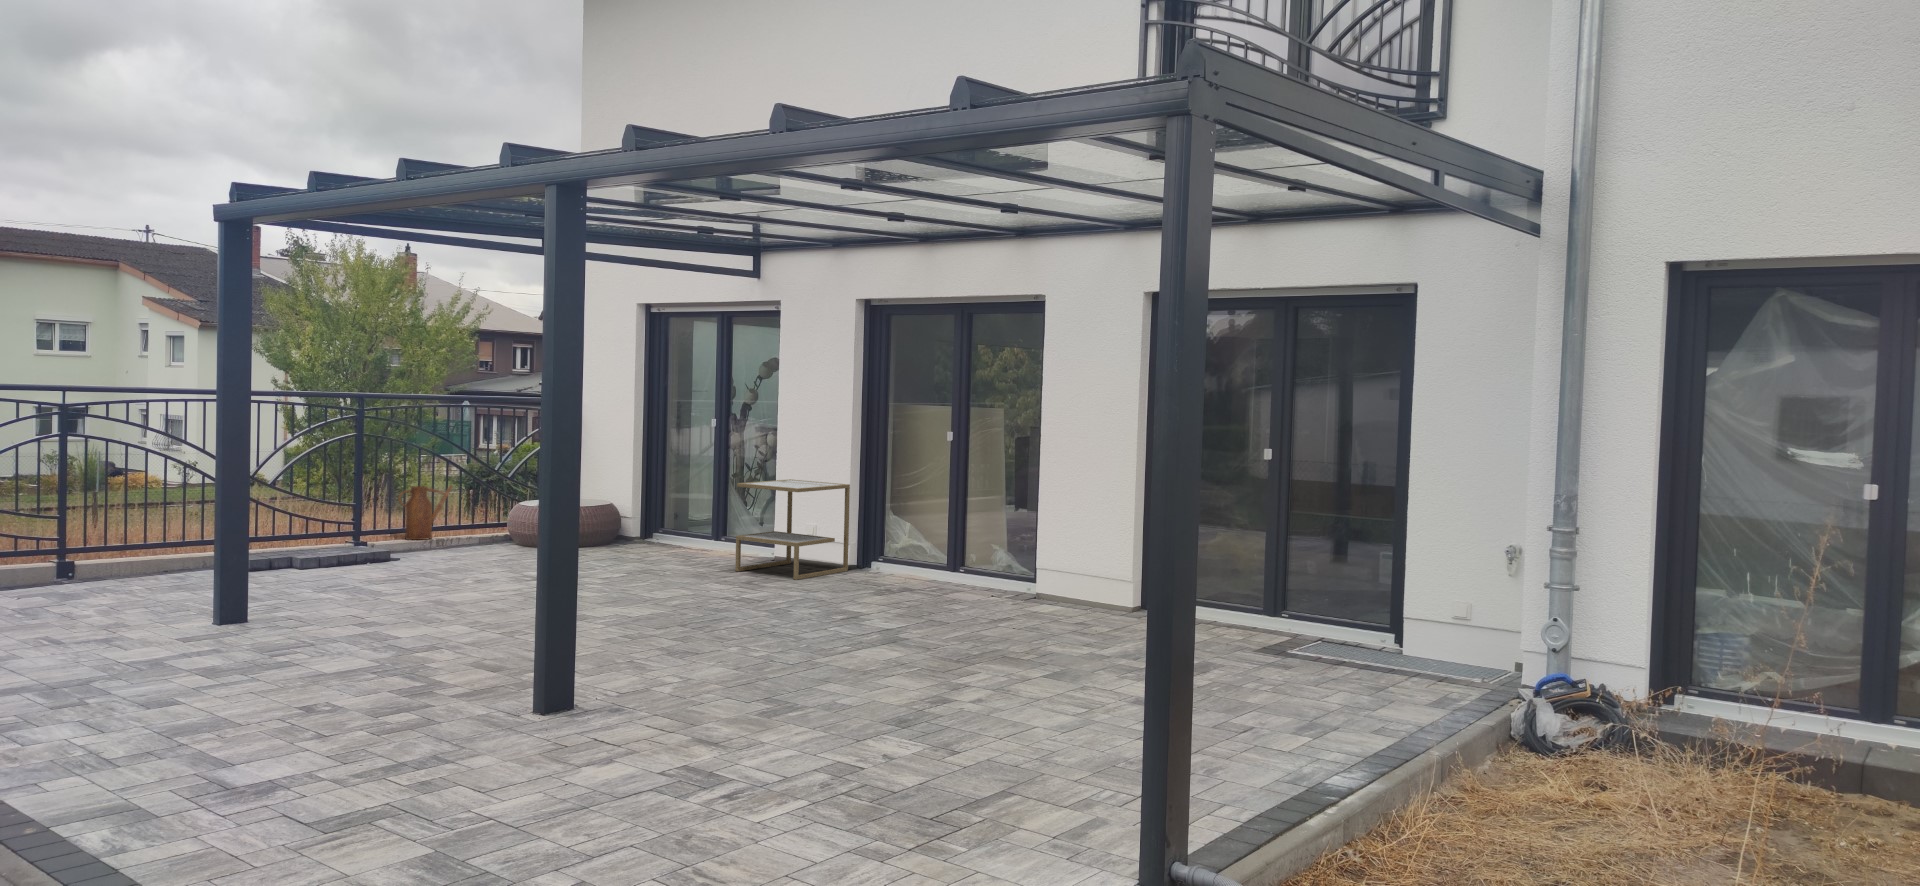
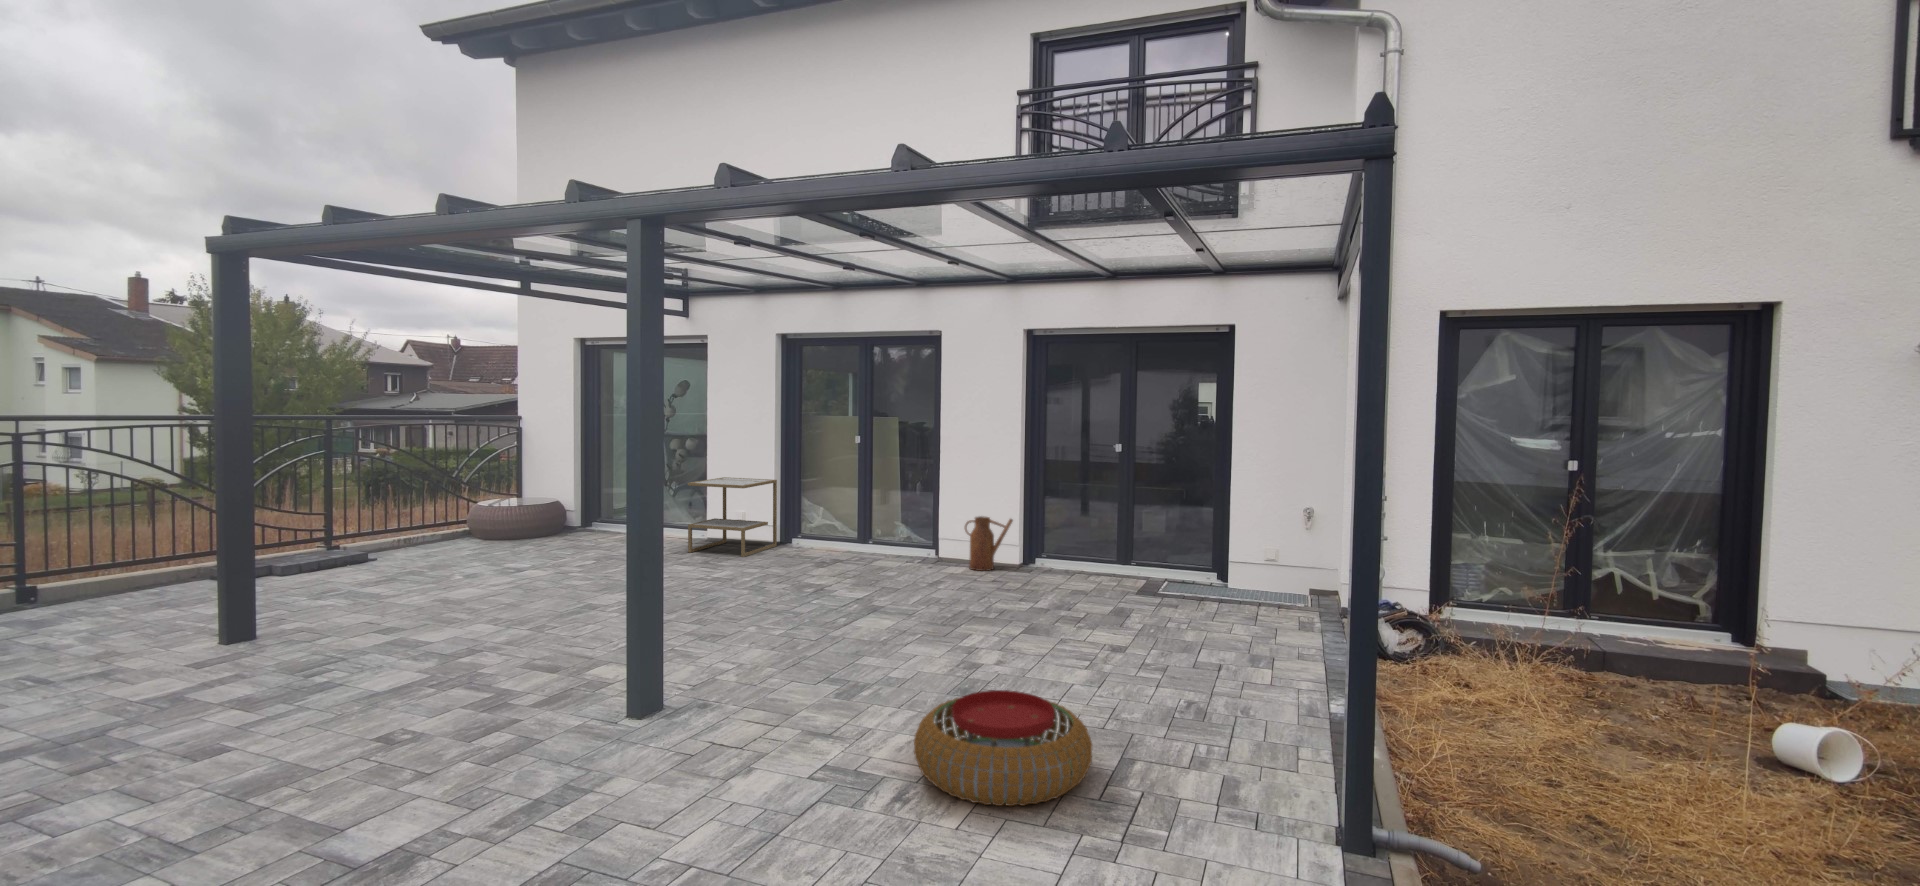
watering can: present [398,485,452,540] -> present [965,516,1013,571]
pouf: none [768,708,972,823] -> present [914,690,1092,806]

